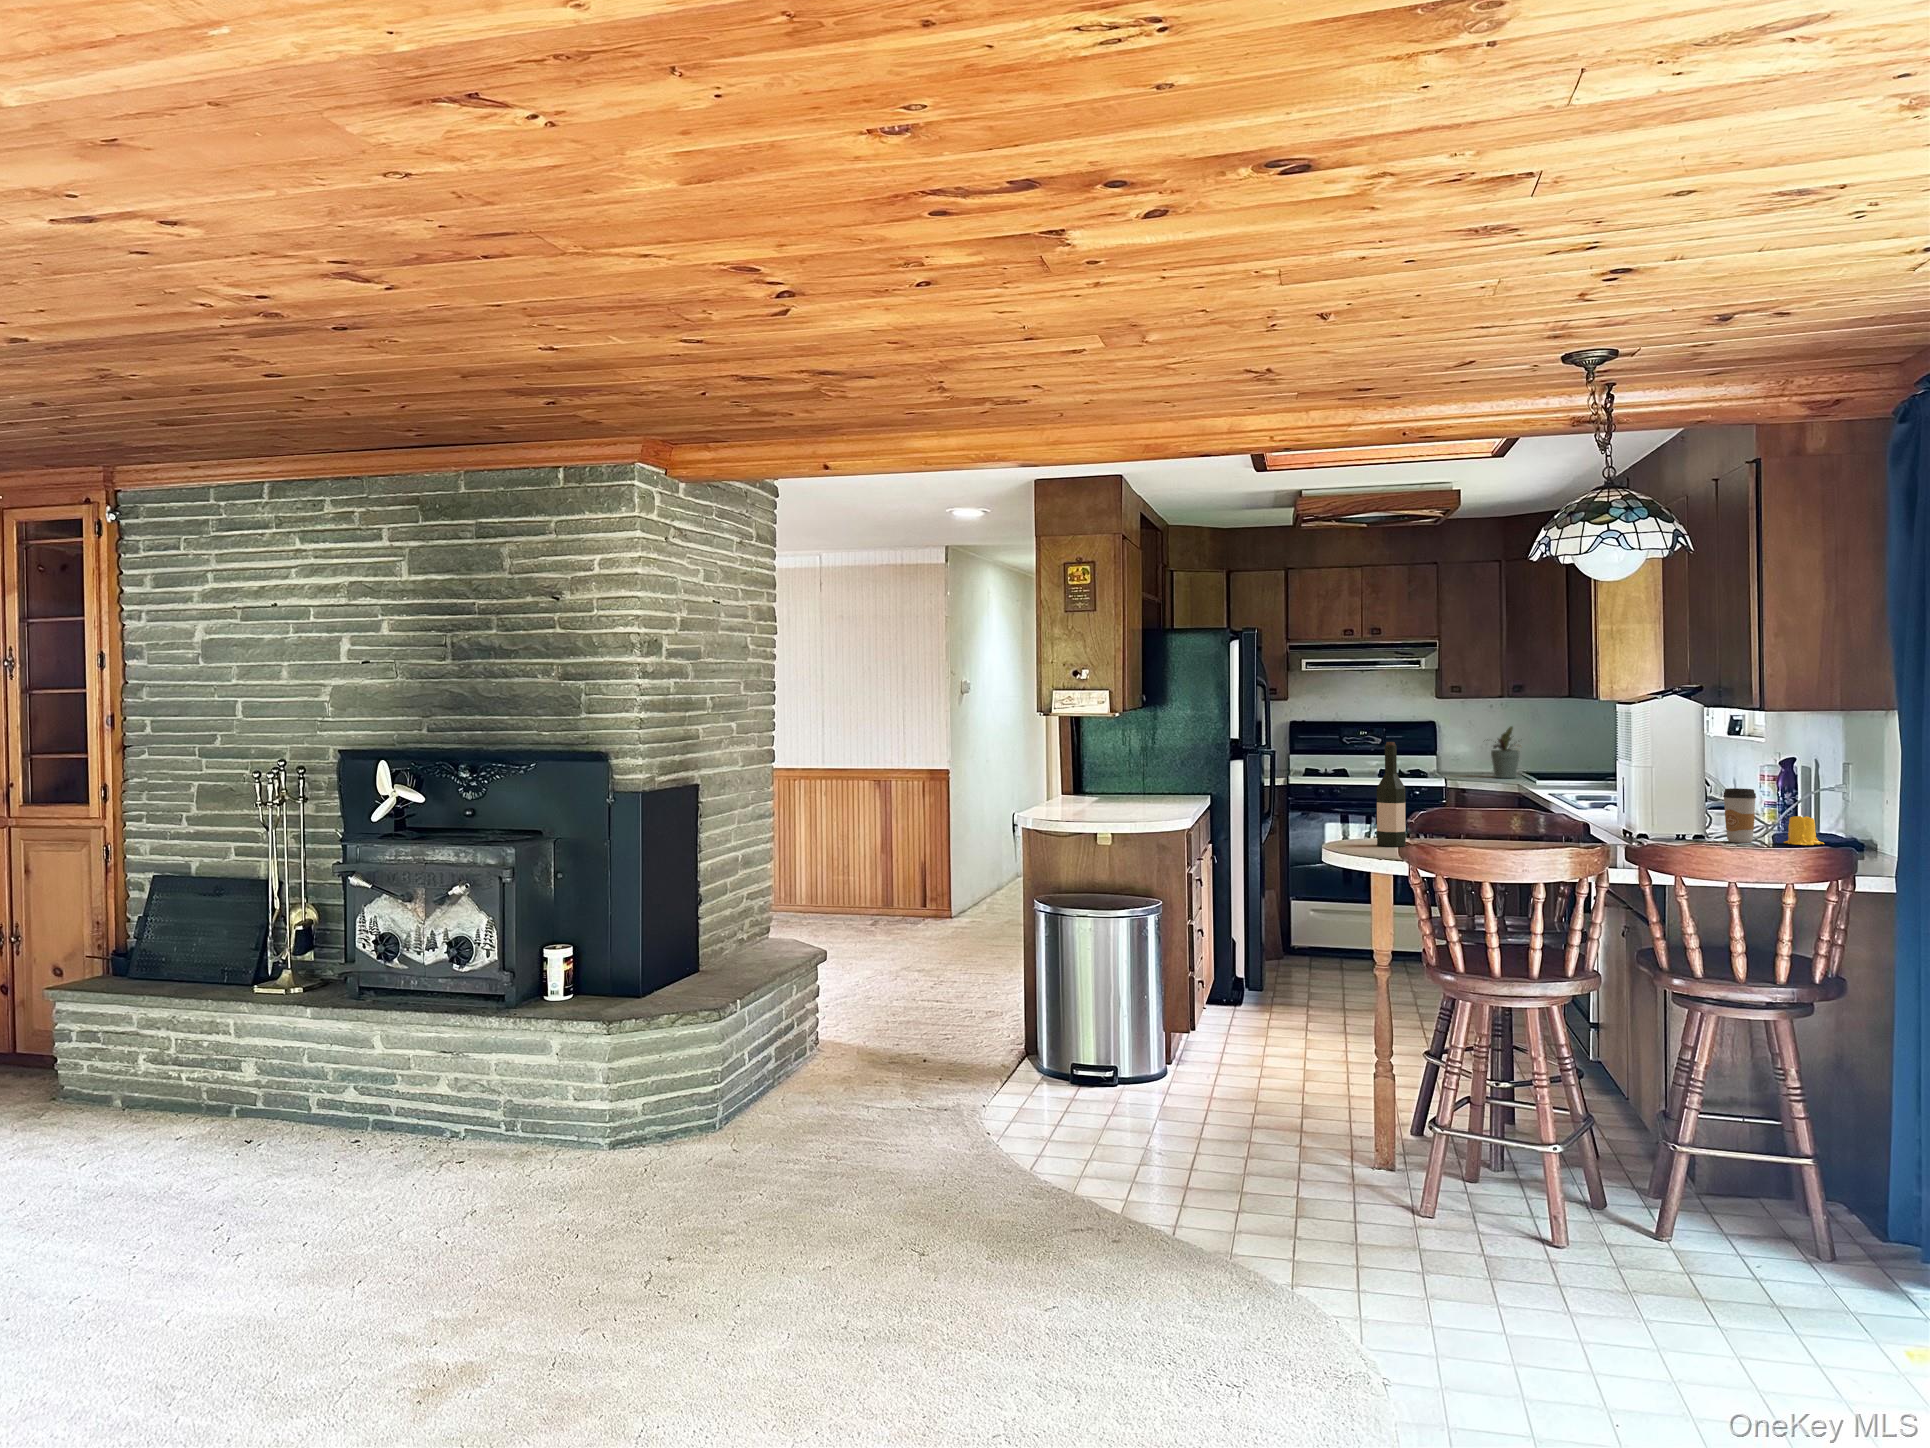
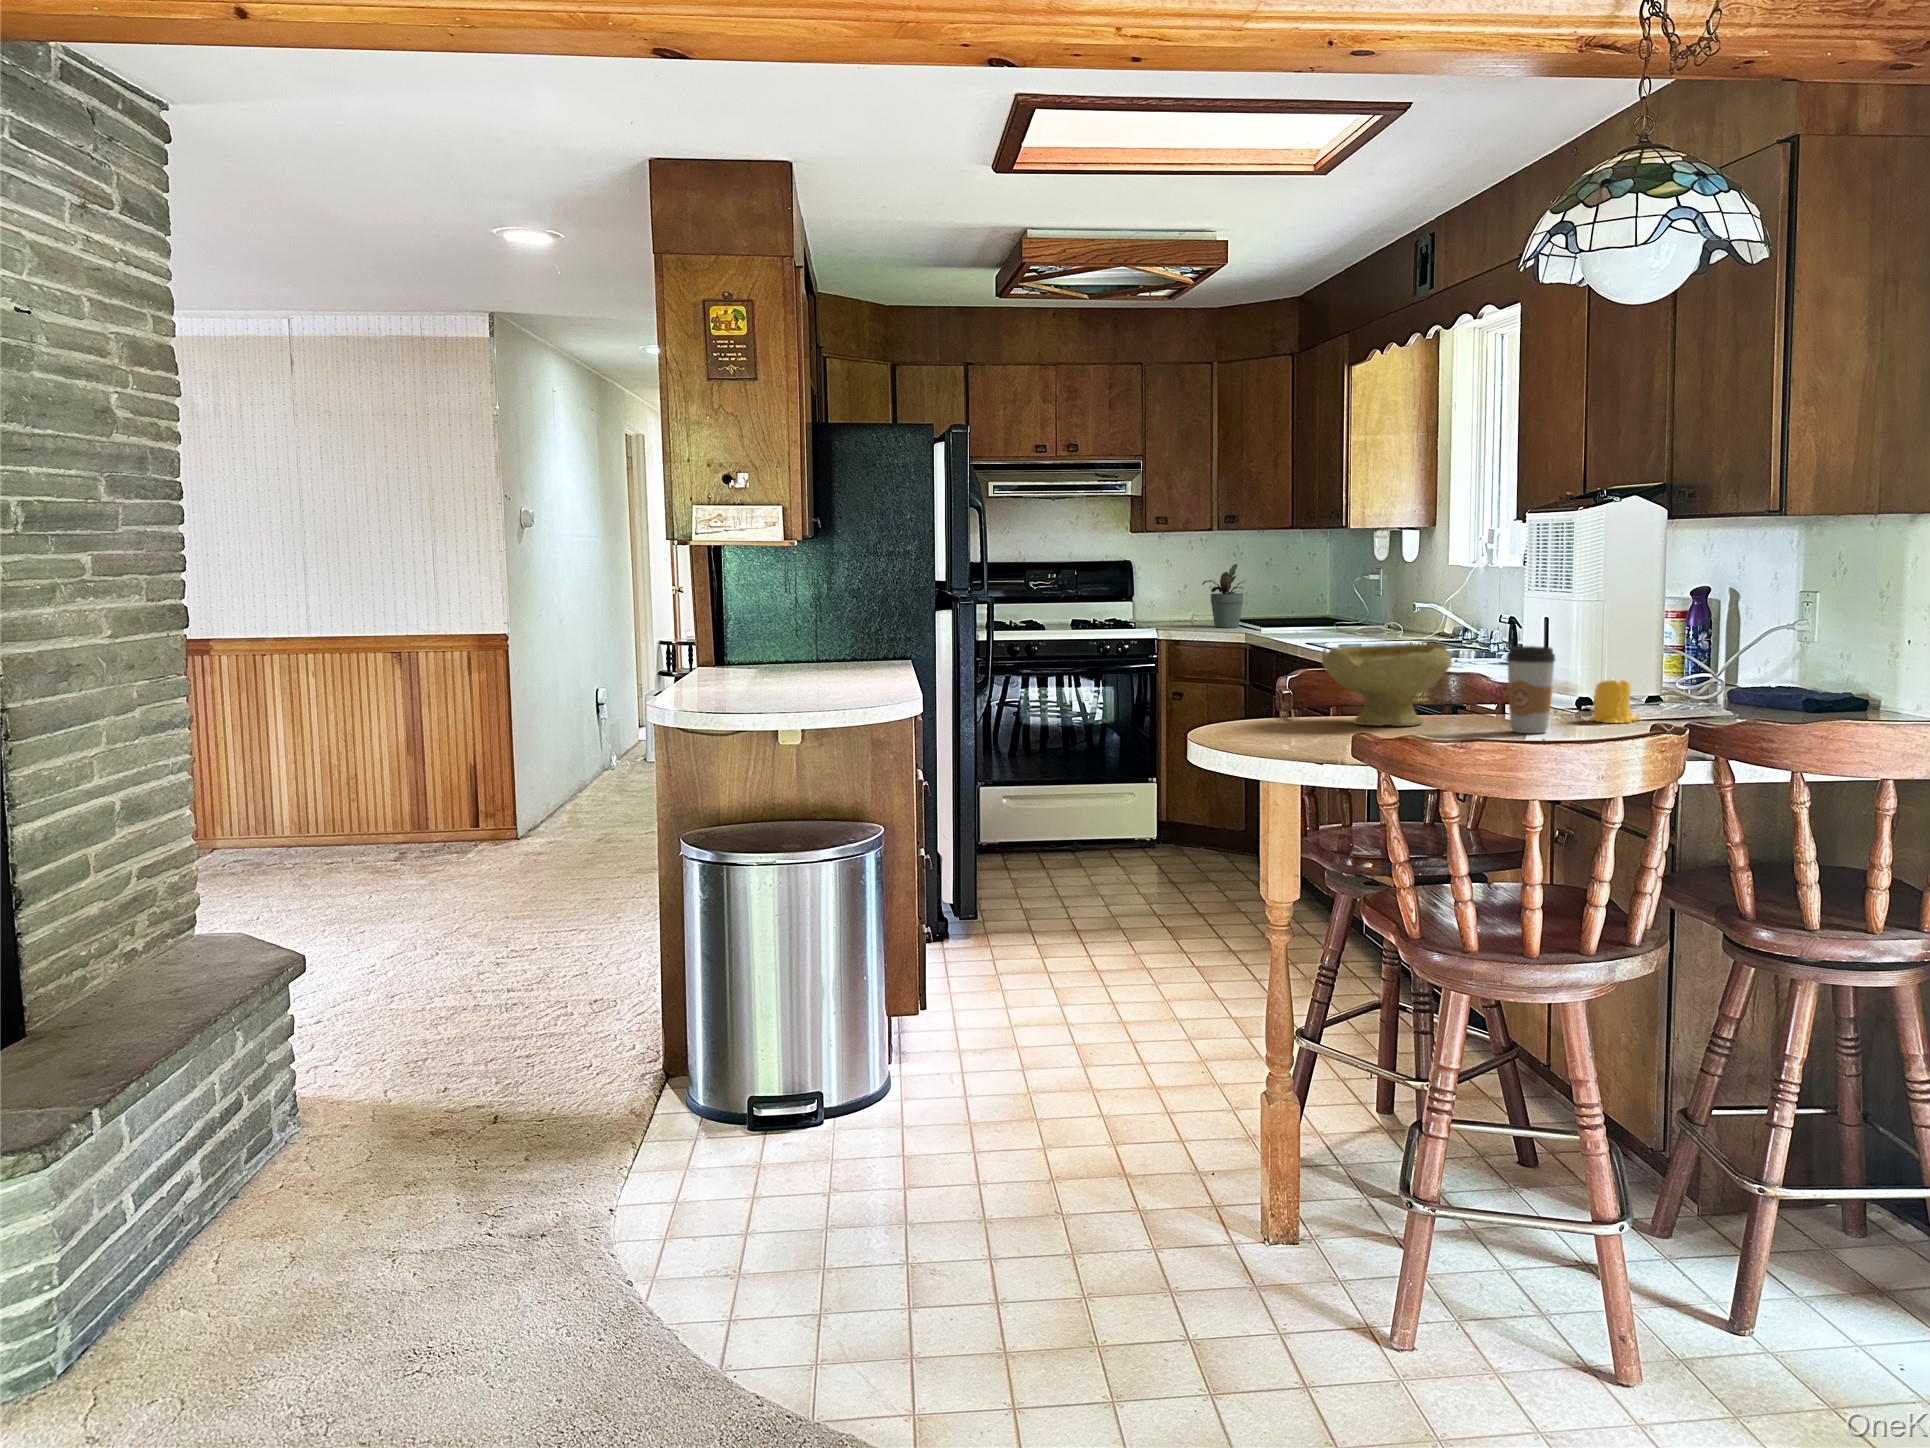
wine bottle: present [1377,742,1406,847] -> none [1262,569,1309,737]
coffee cup: present [1723,788,1756,843] -> present [1507,646,1555,733]
bowl: none [1429,792,1517,844] -> present [1322,644,1452,726]
candle: present [1784,815,1824,845] -> present [1589,680,1640,723]

